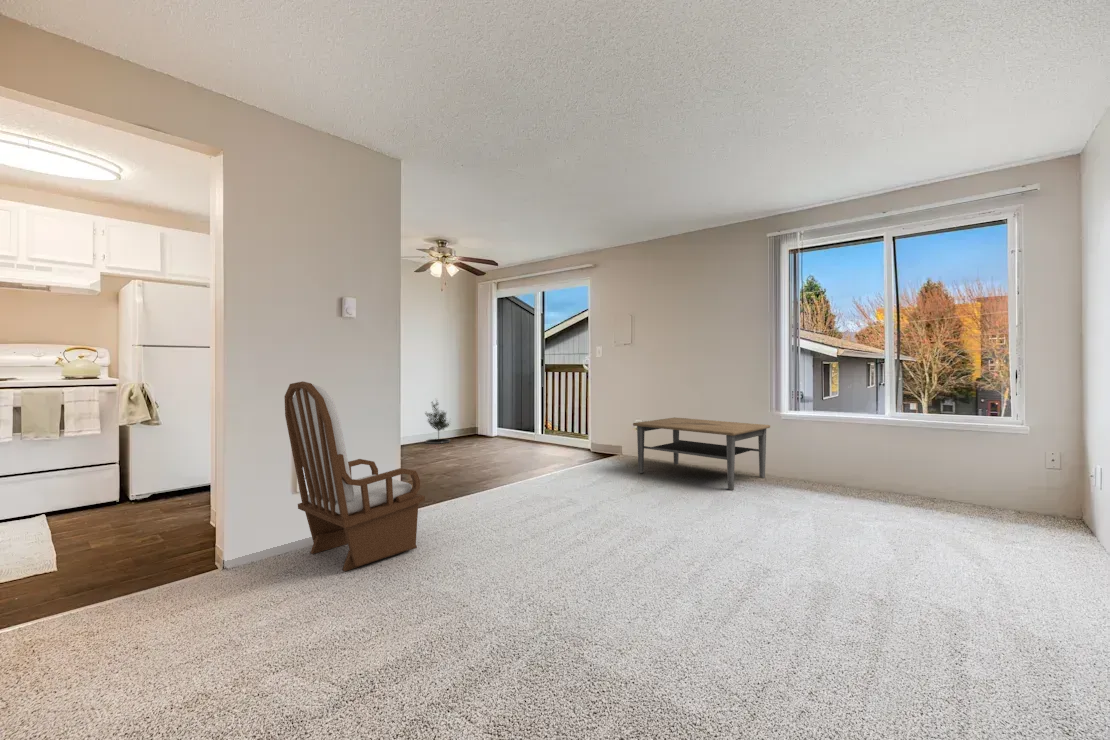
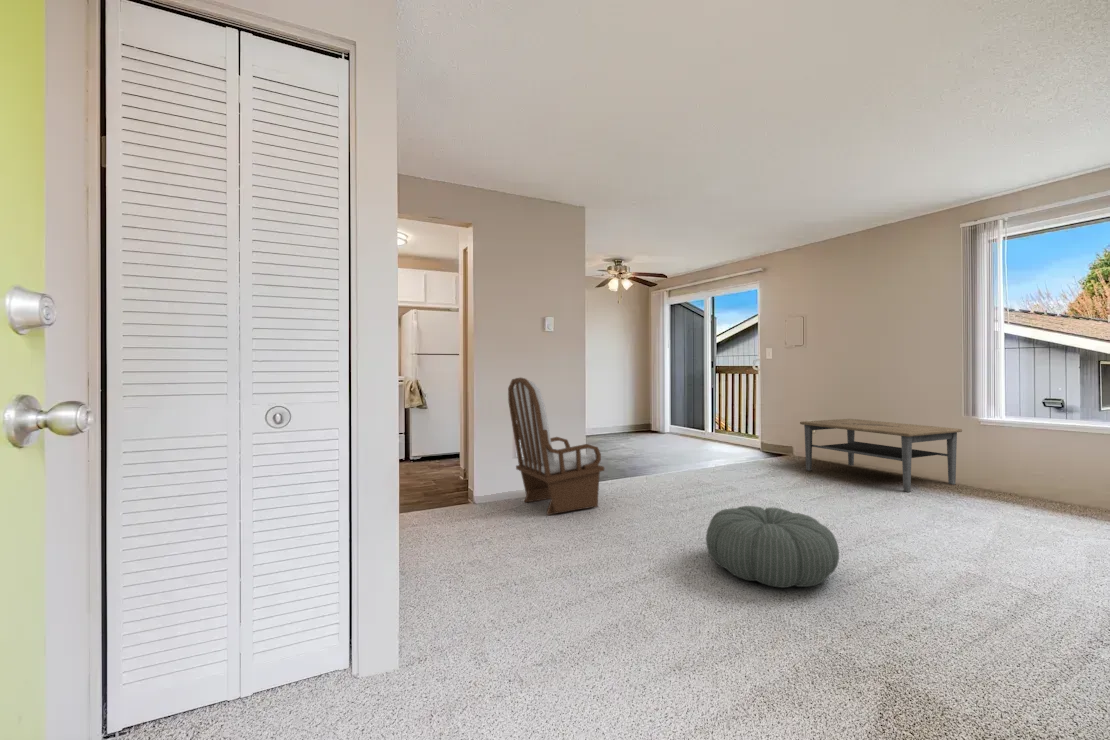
potted tree: present [425,402,450,444] -> none [606,396,629,436]
pouf: none [560,536,708,643] -> present [706,506,839,588]

